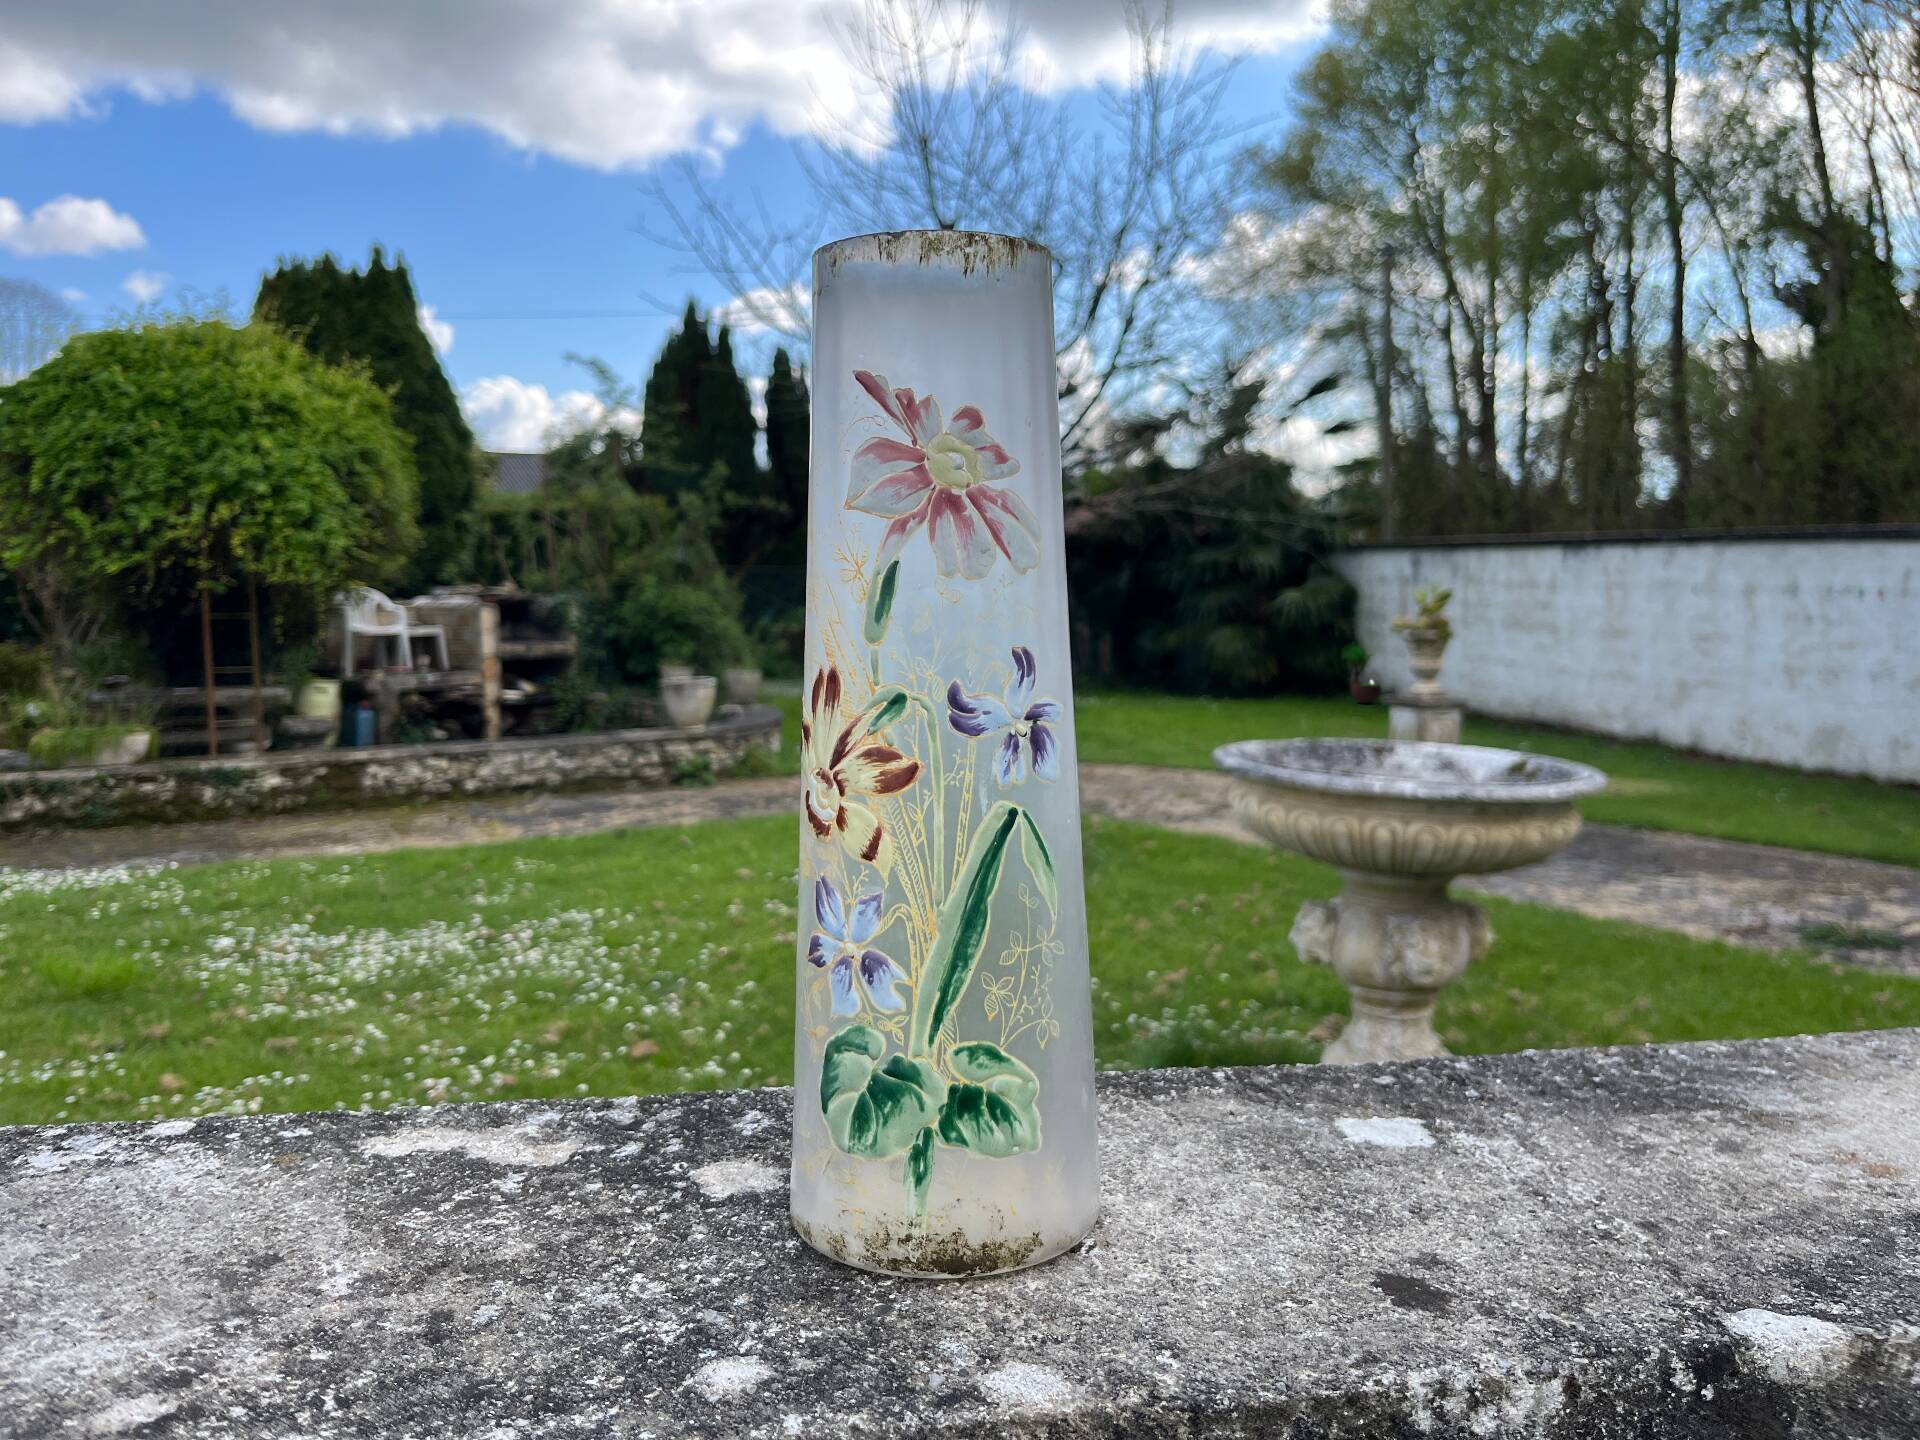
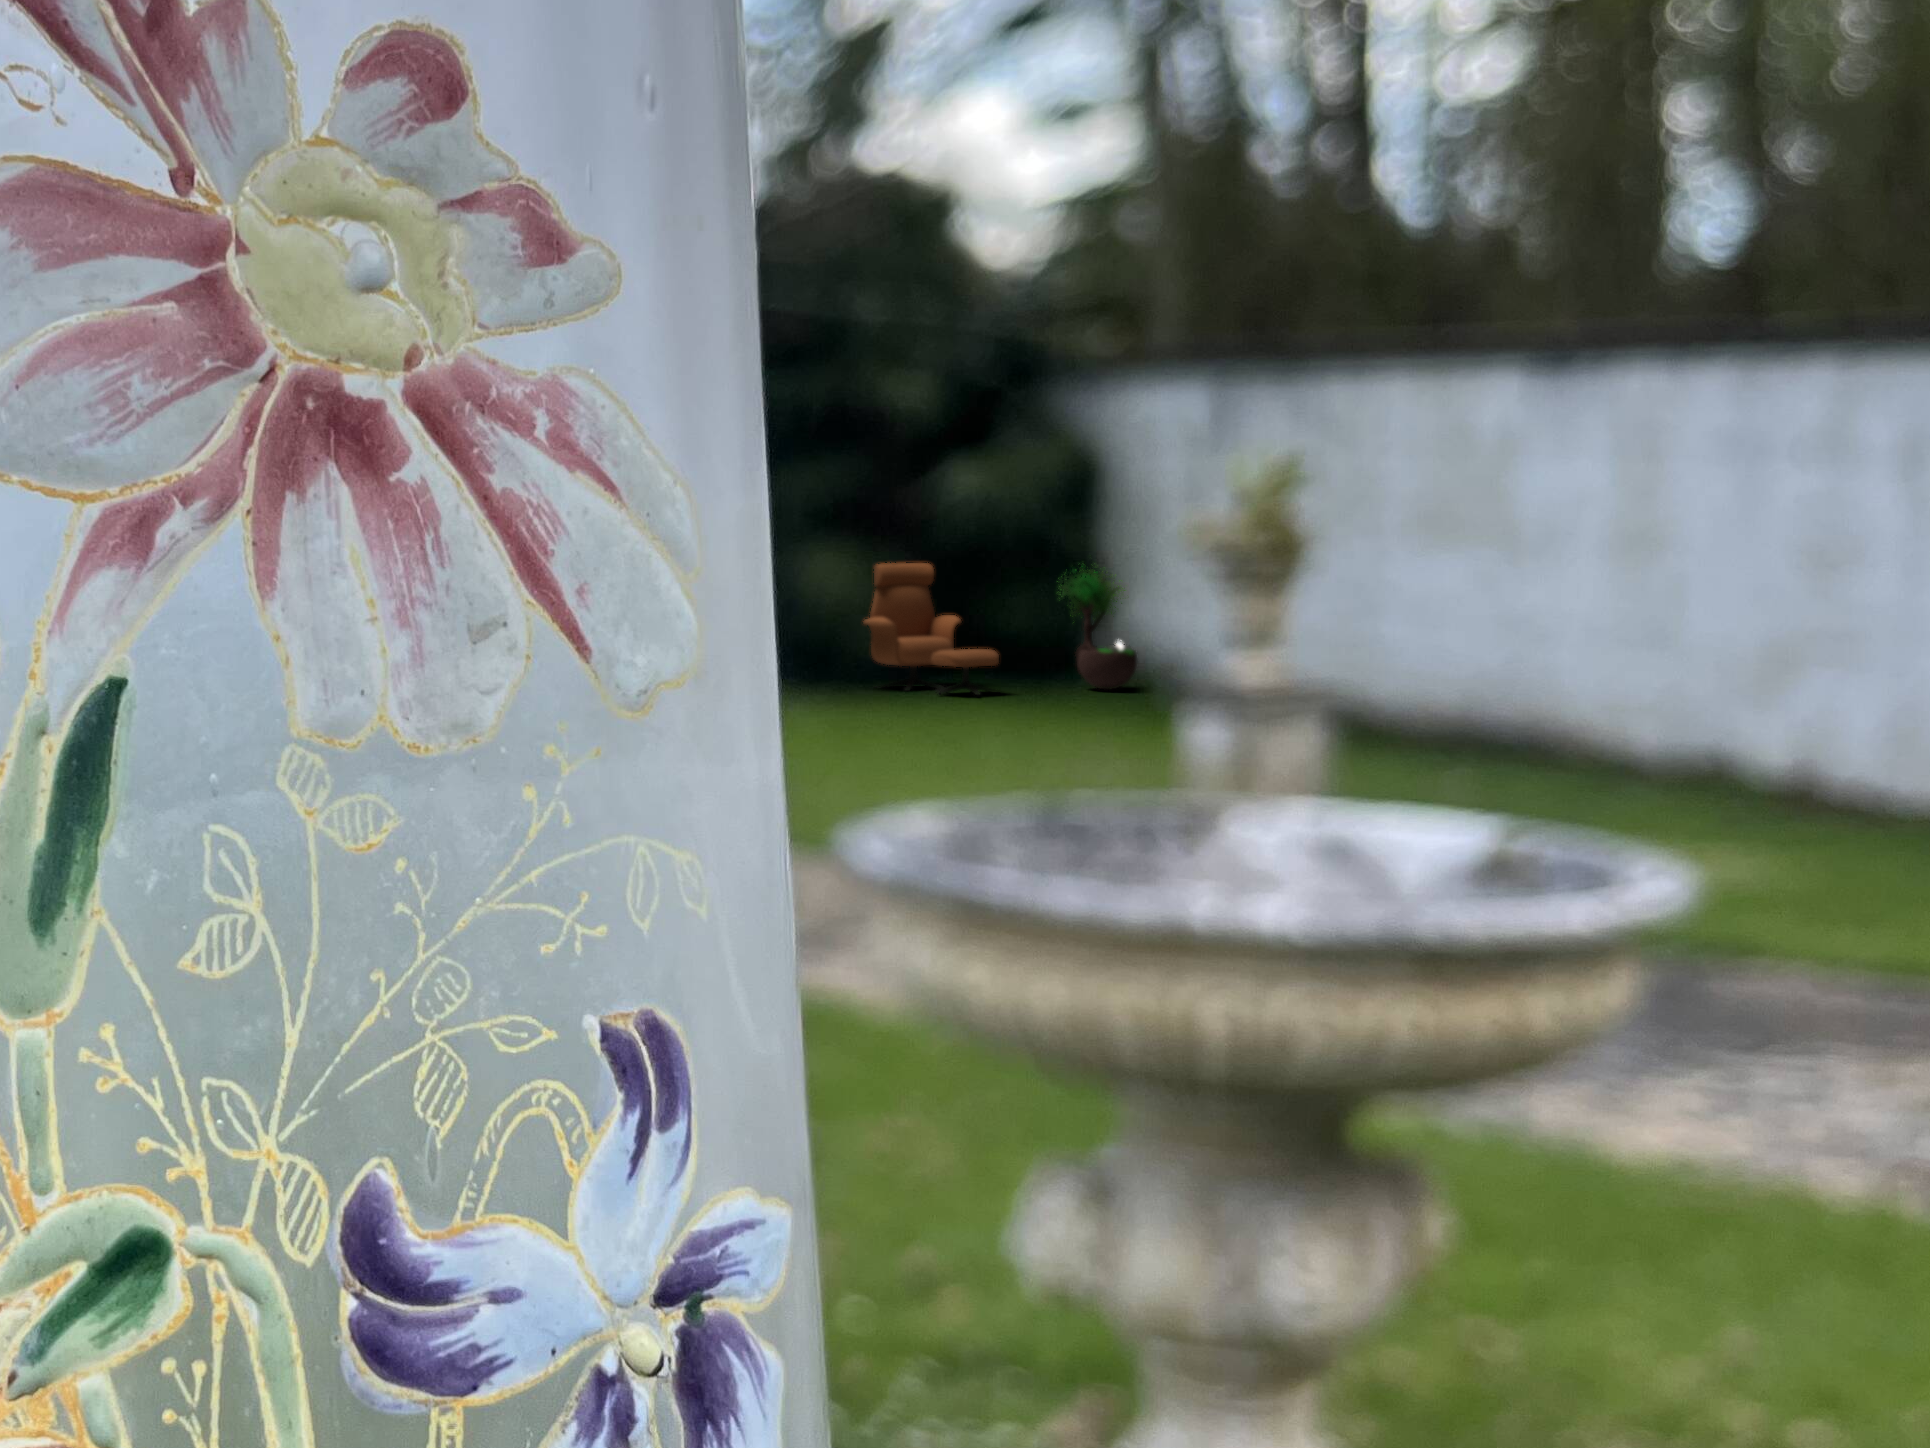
lounge chair: none [1246,641,1313,705] -> present [864,563,1000,695]

